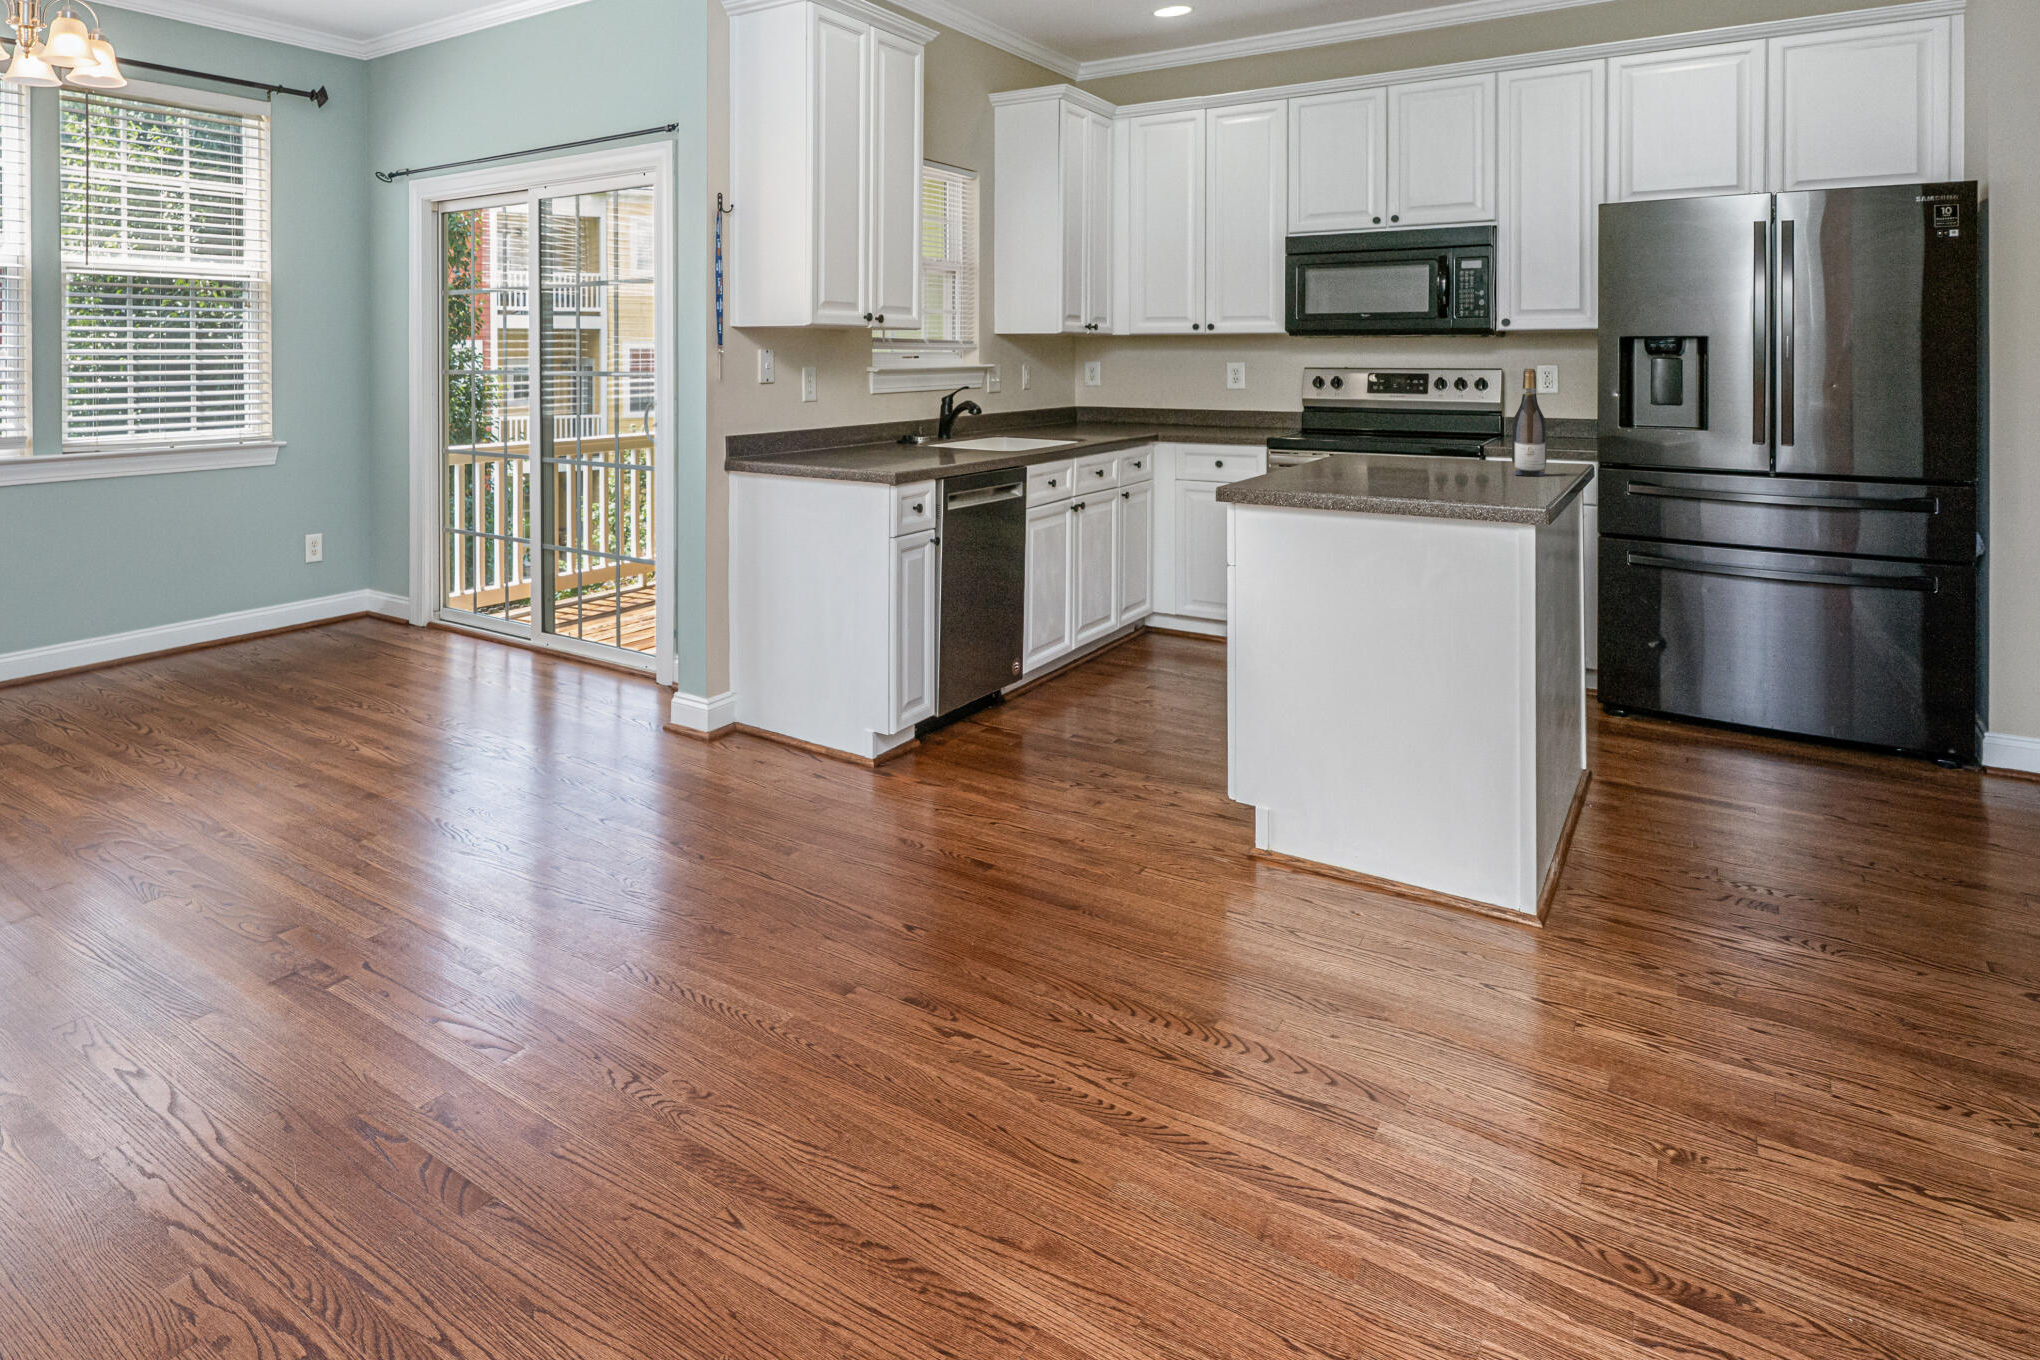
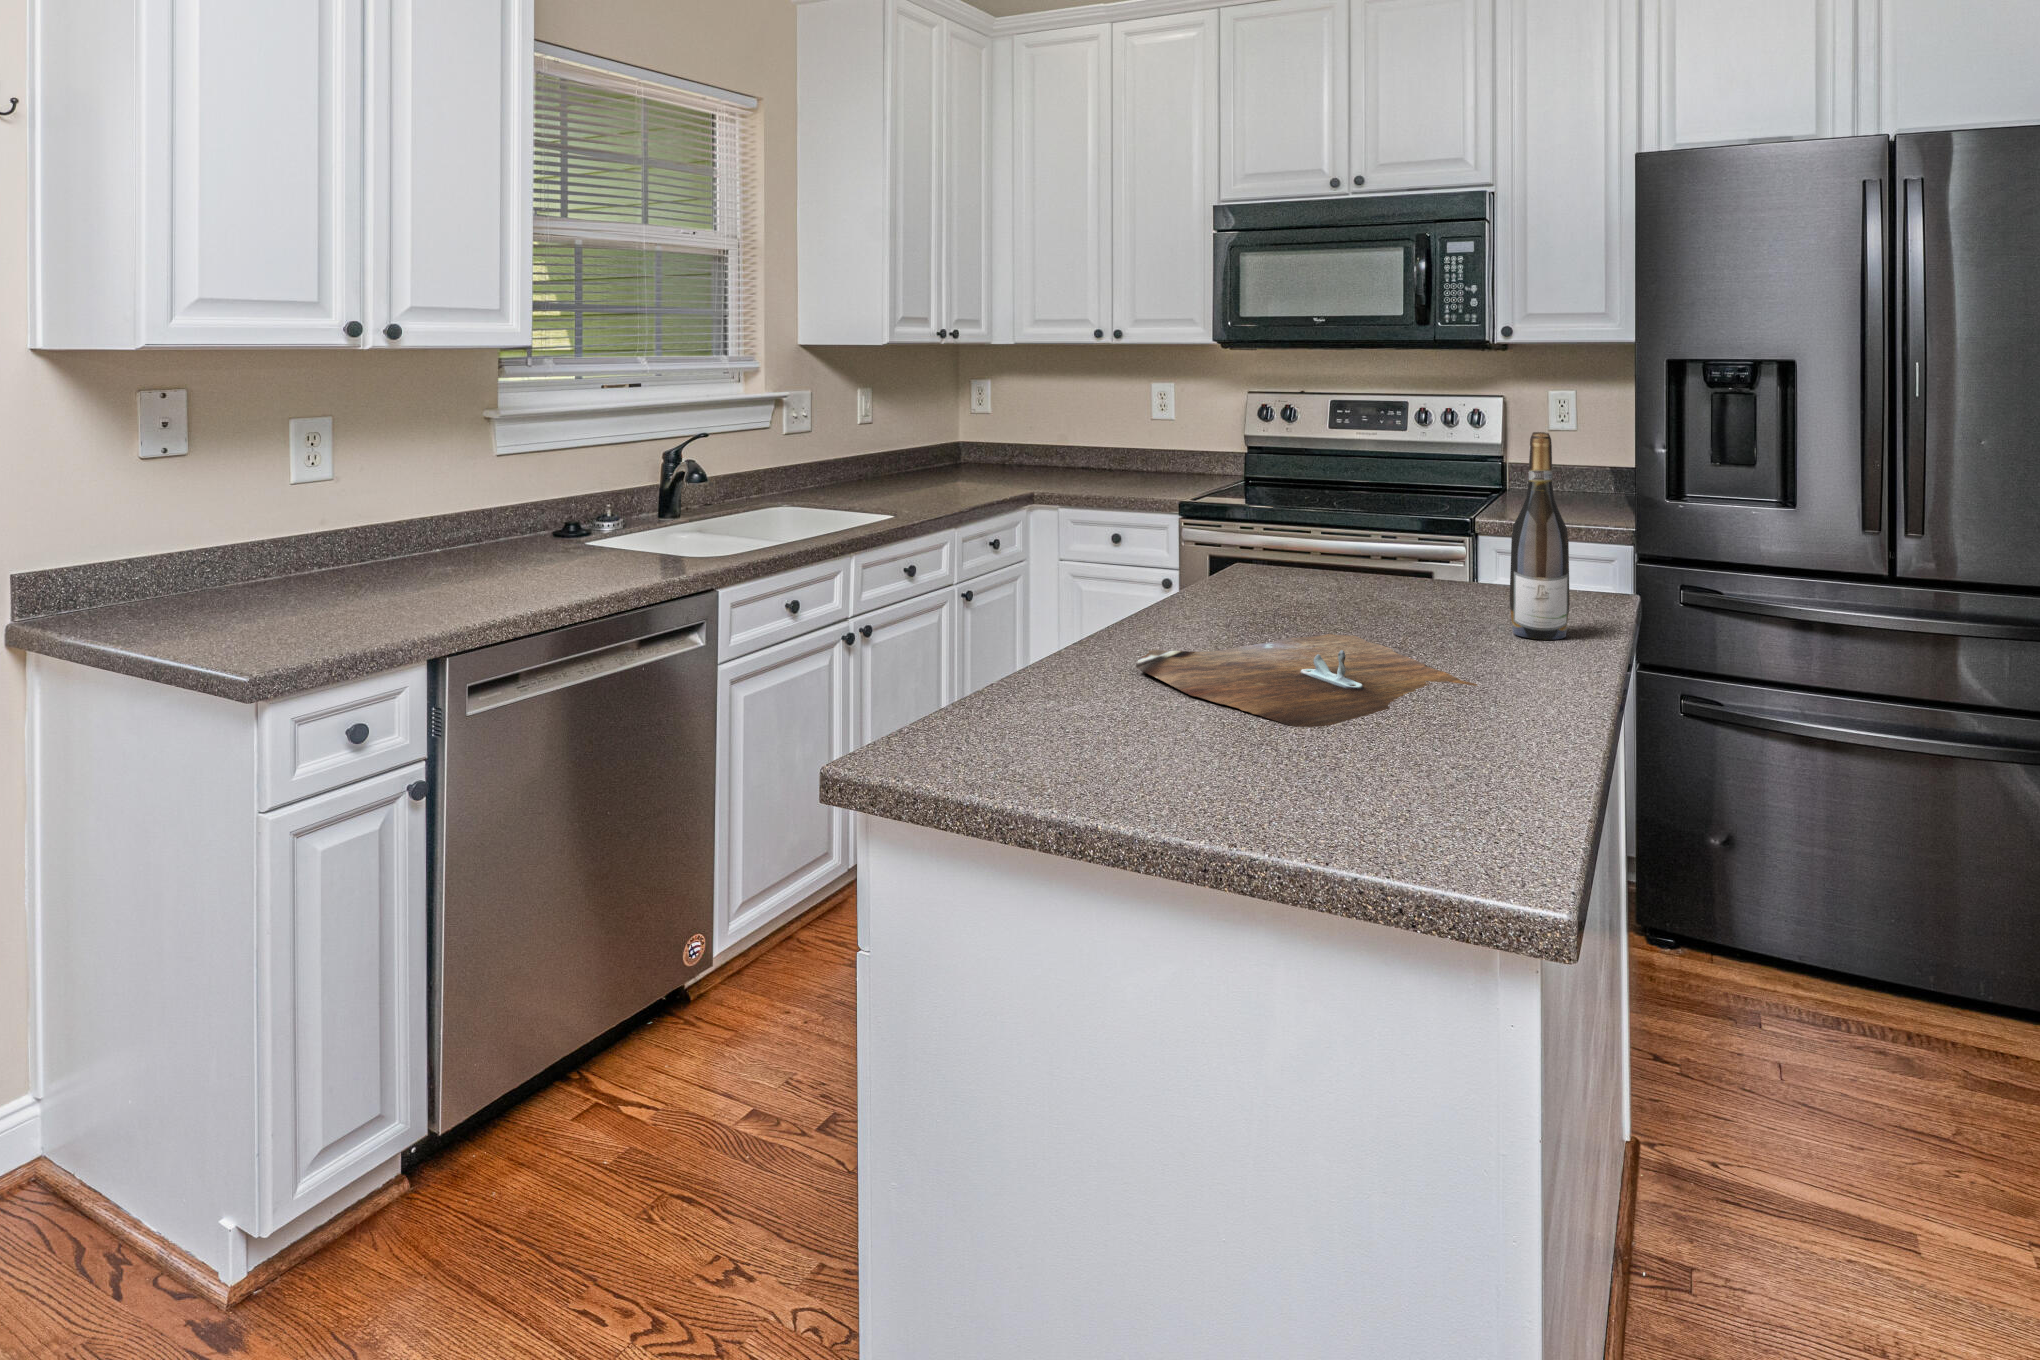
cutting board: none [1313,467,1510,491] -> present [1136,634,1478,727]

